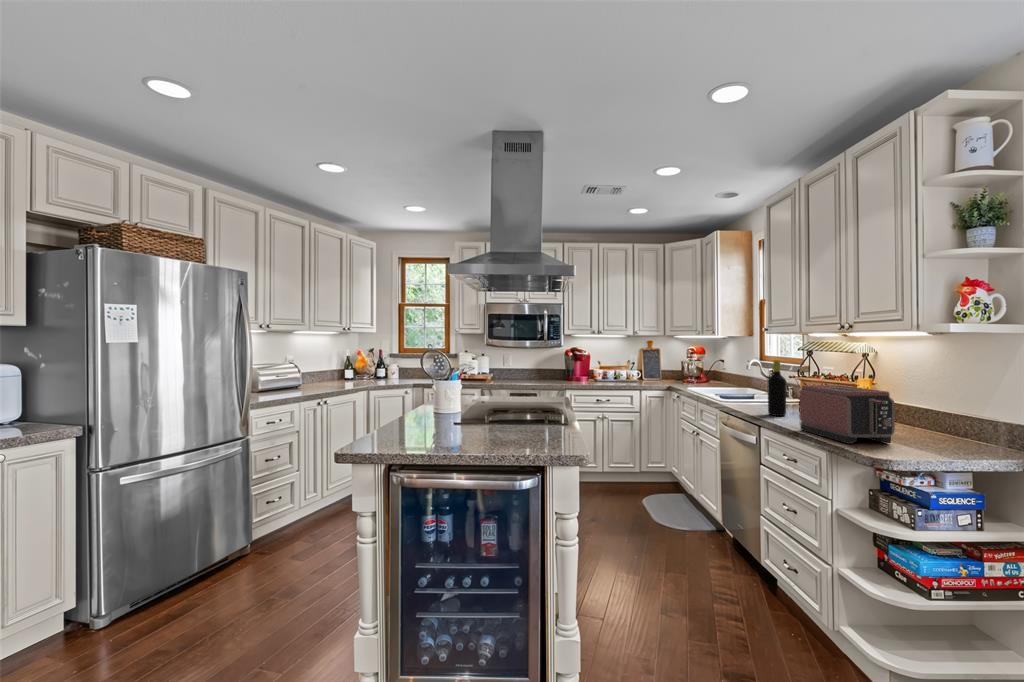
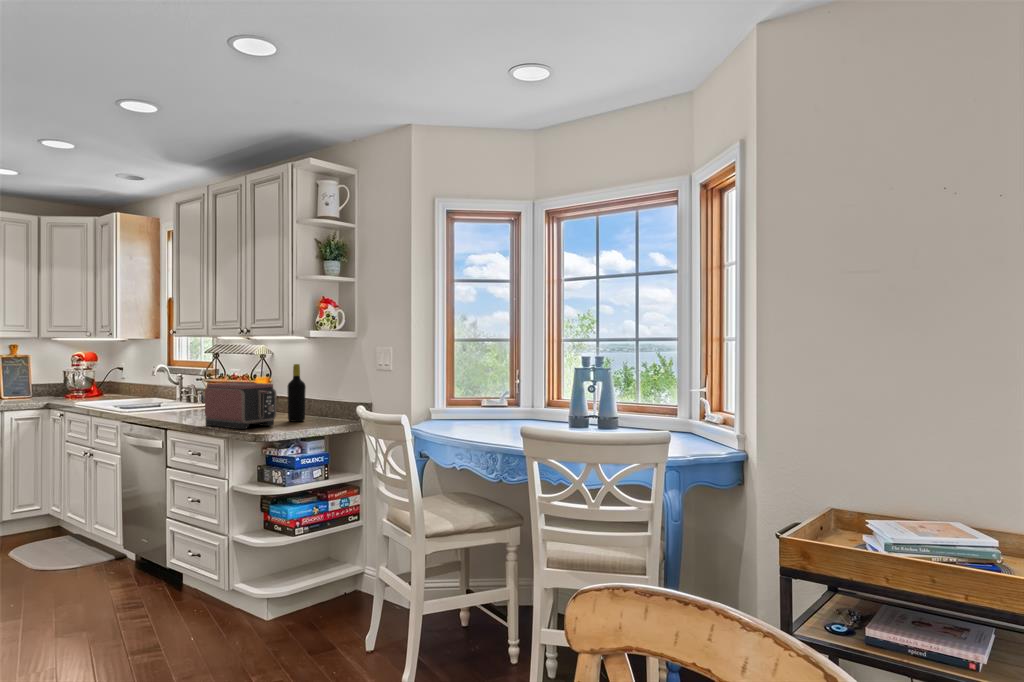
bottle: present [768,360,786,416] -> present [287,364,306,422]

